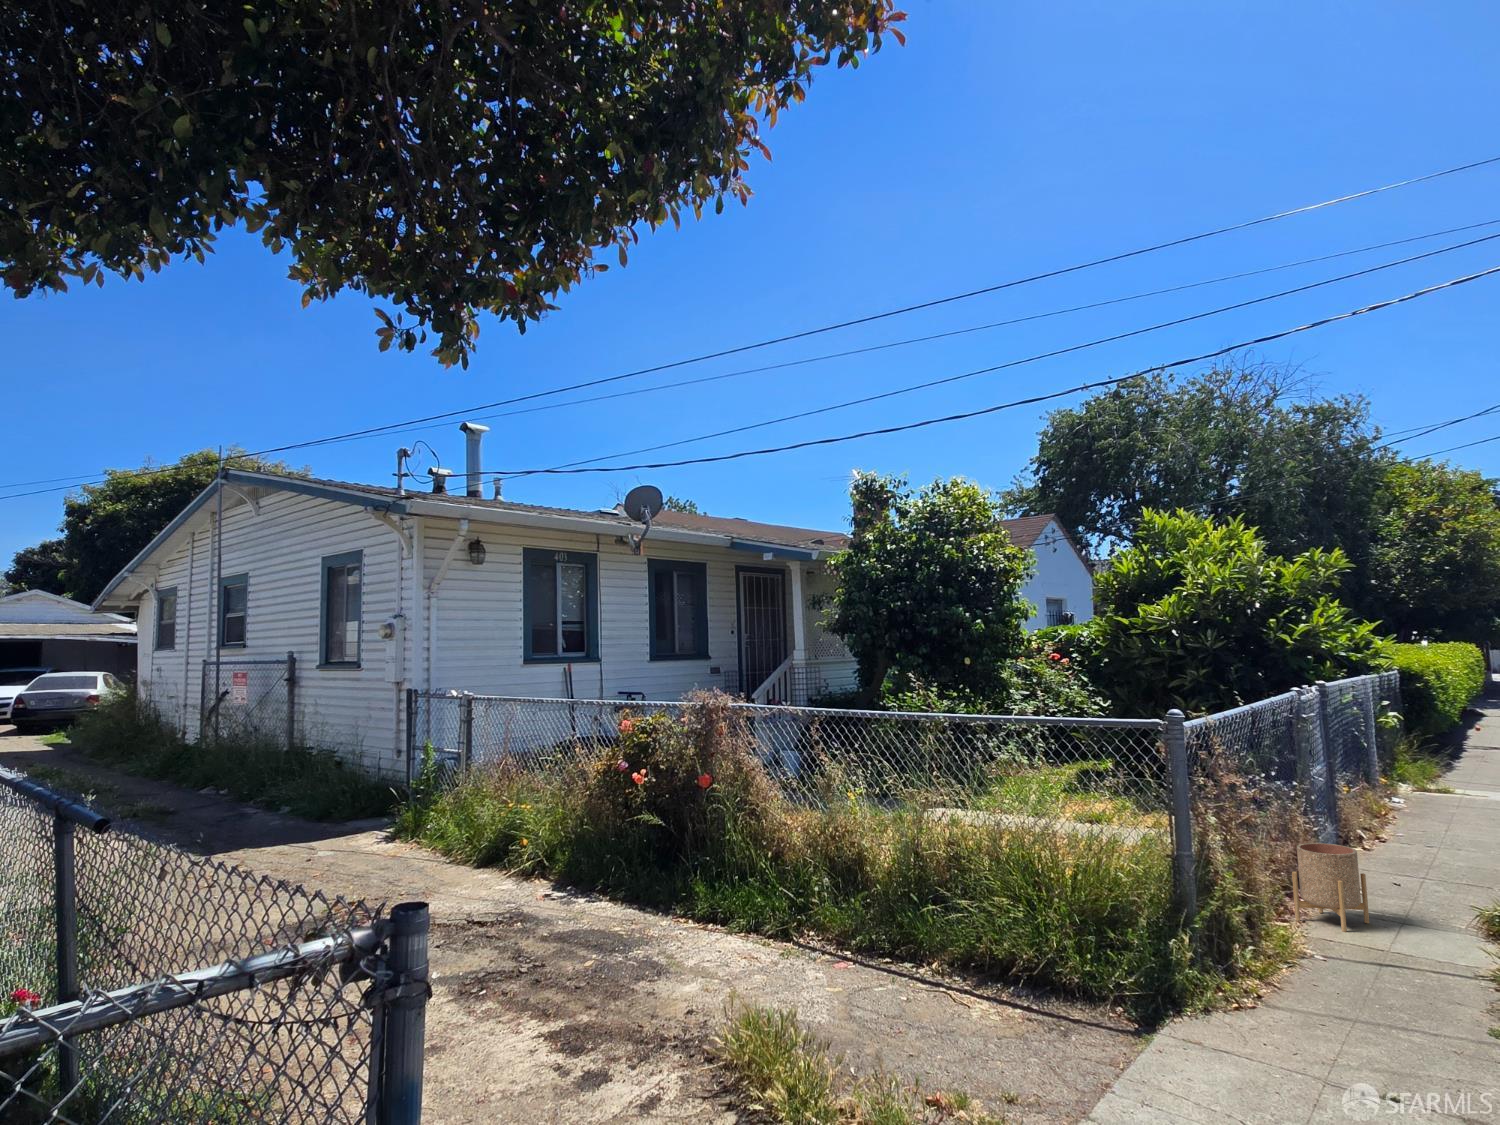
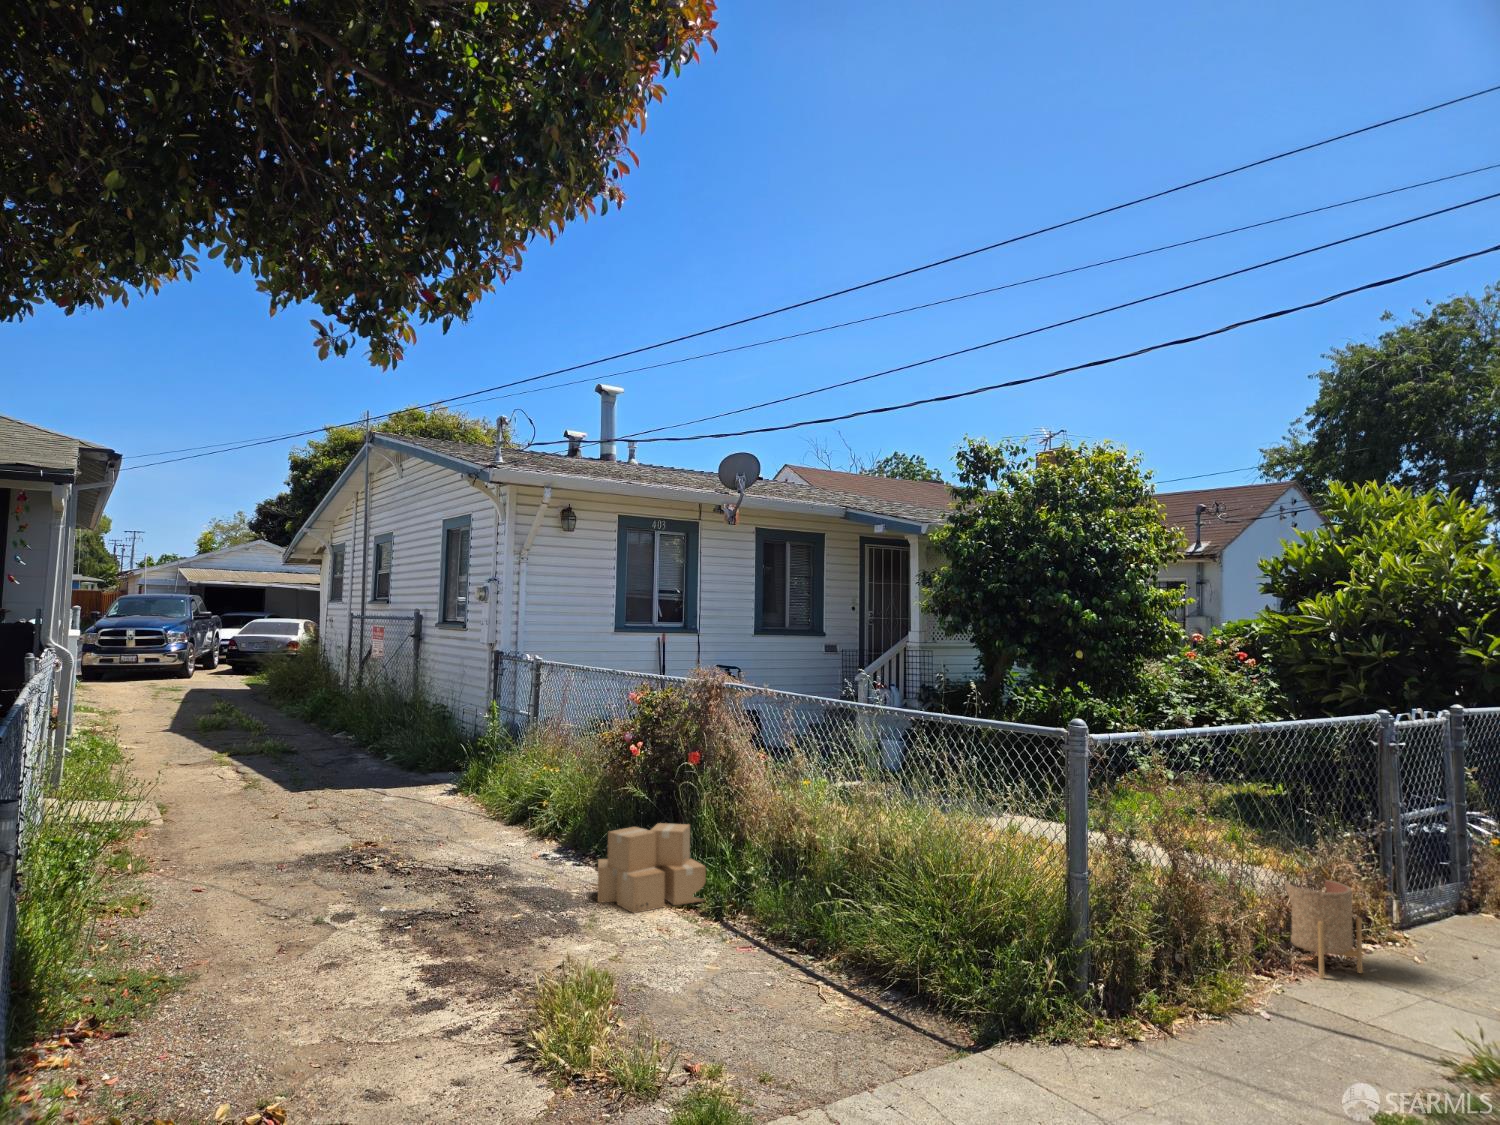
cardboard box: none [638,846,755,943] -> present [598,823,706,913]

